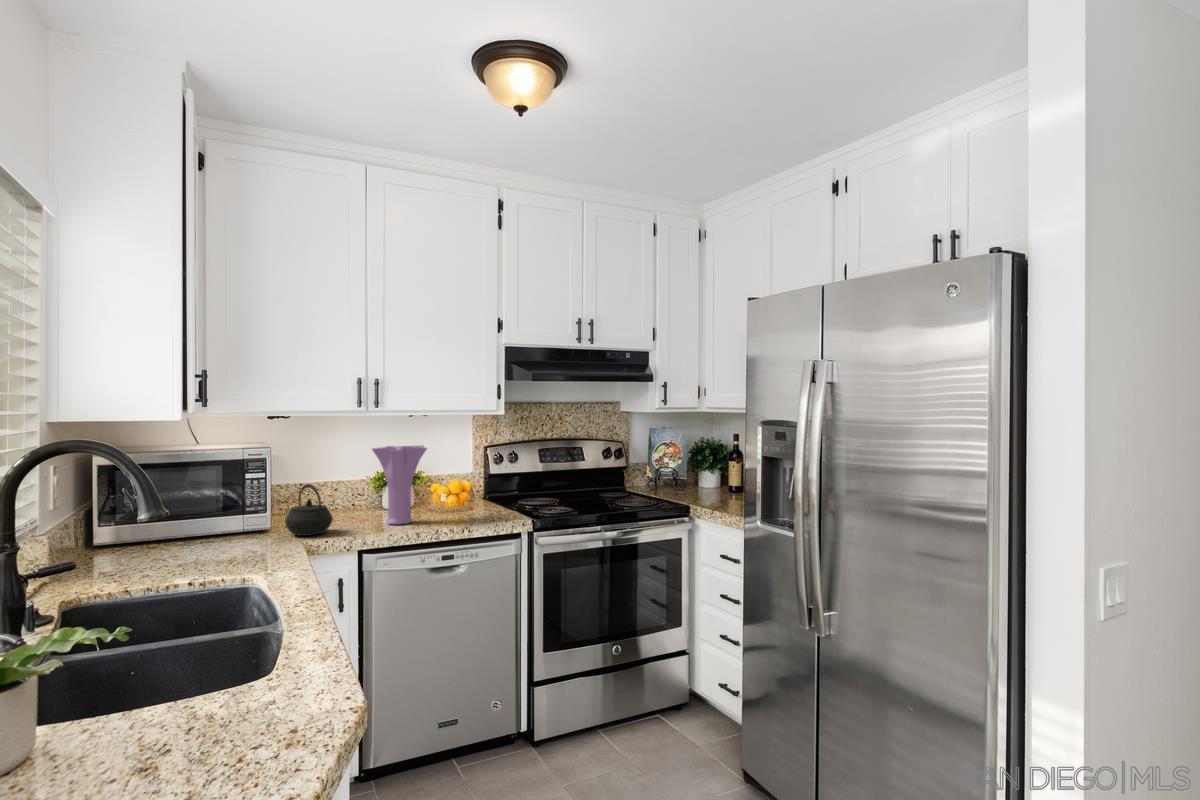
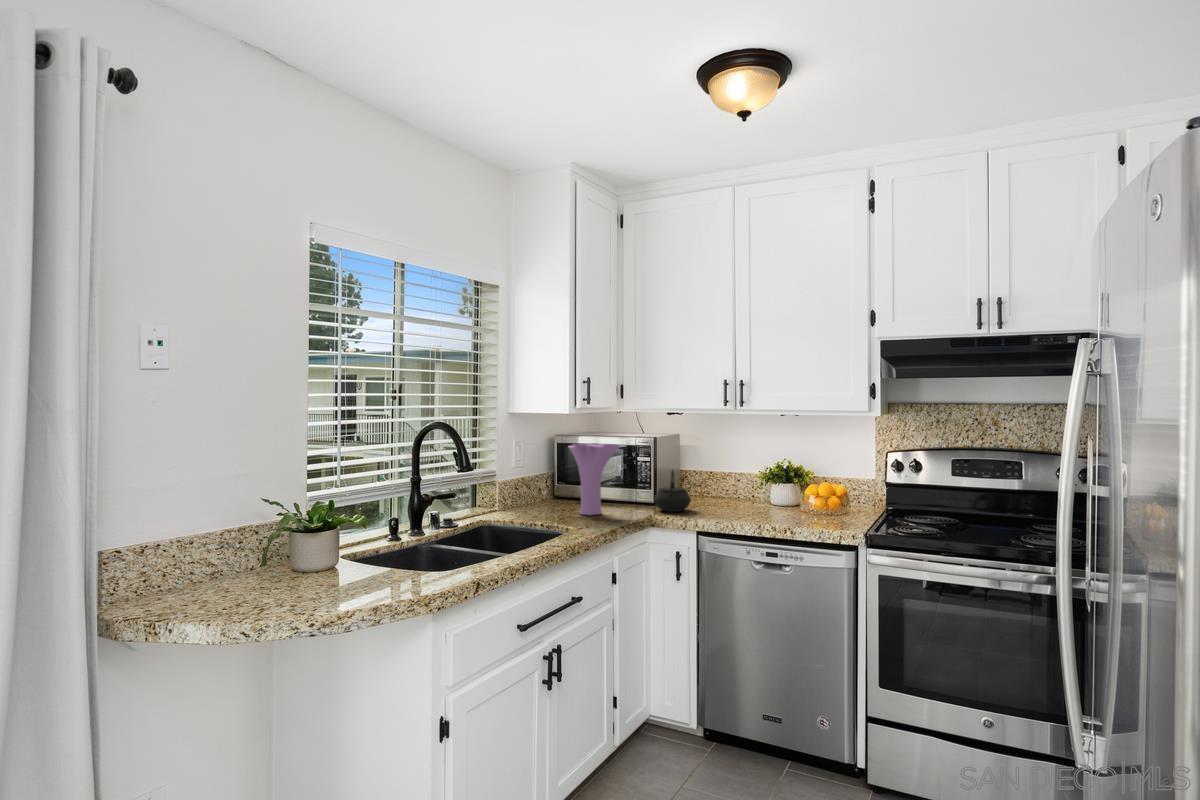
vase: present [372,446,427,525] -> present [568,443,621,515]

